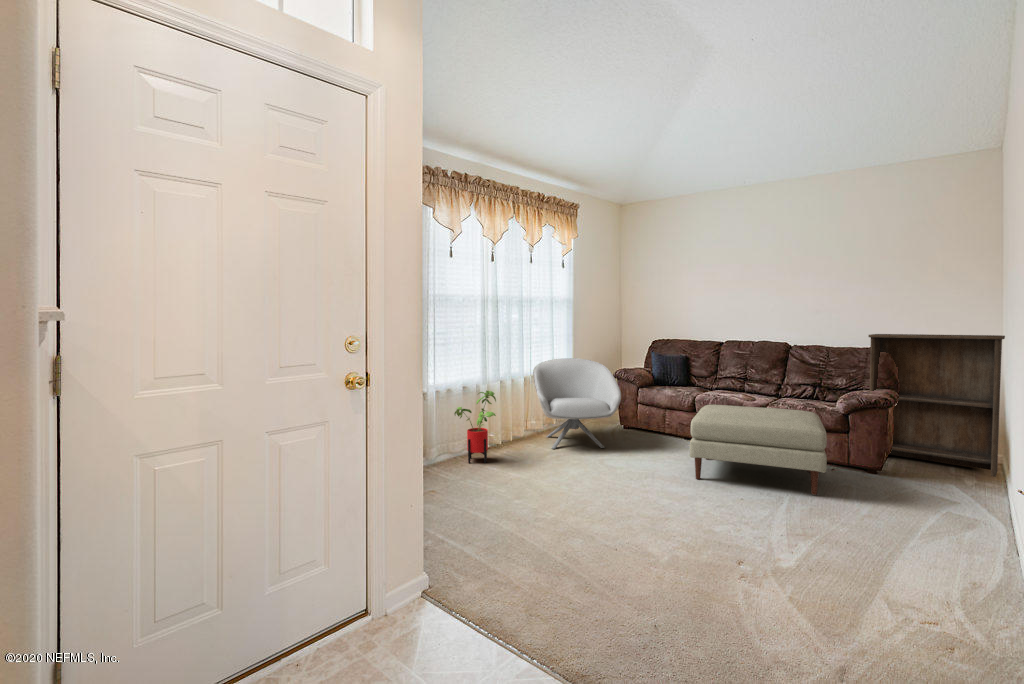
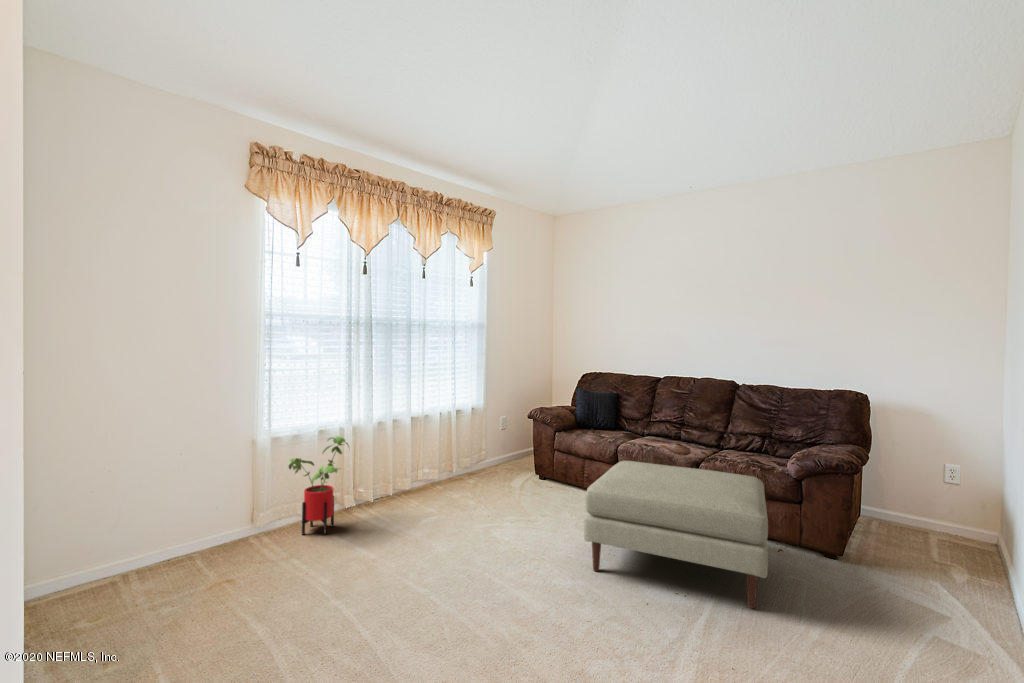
bookshelf: present [868,334,1005,477] -> none [829,373,1008,575]
armchair: present [533,358,621,449] -> none [411,394,519,511]

